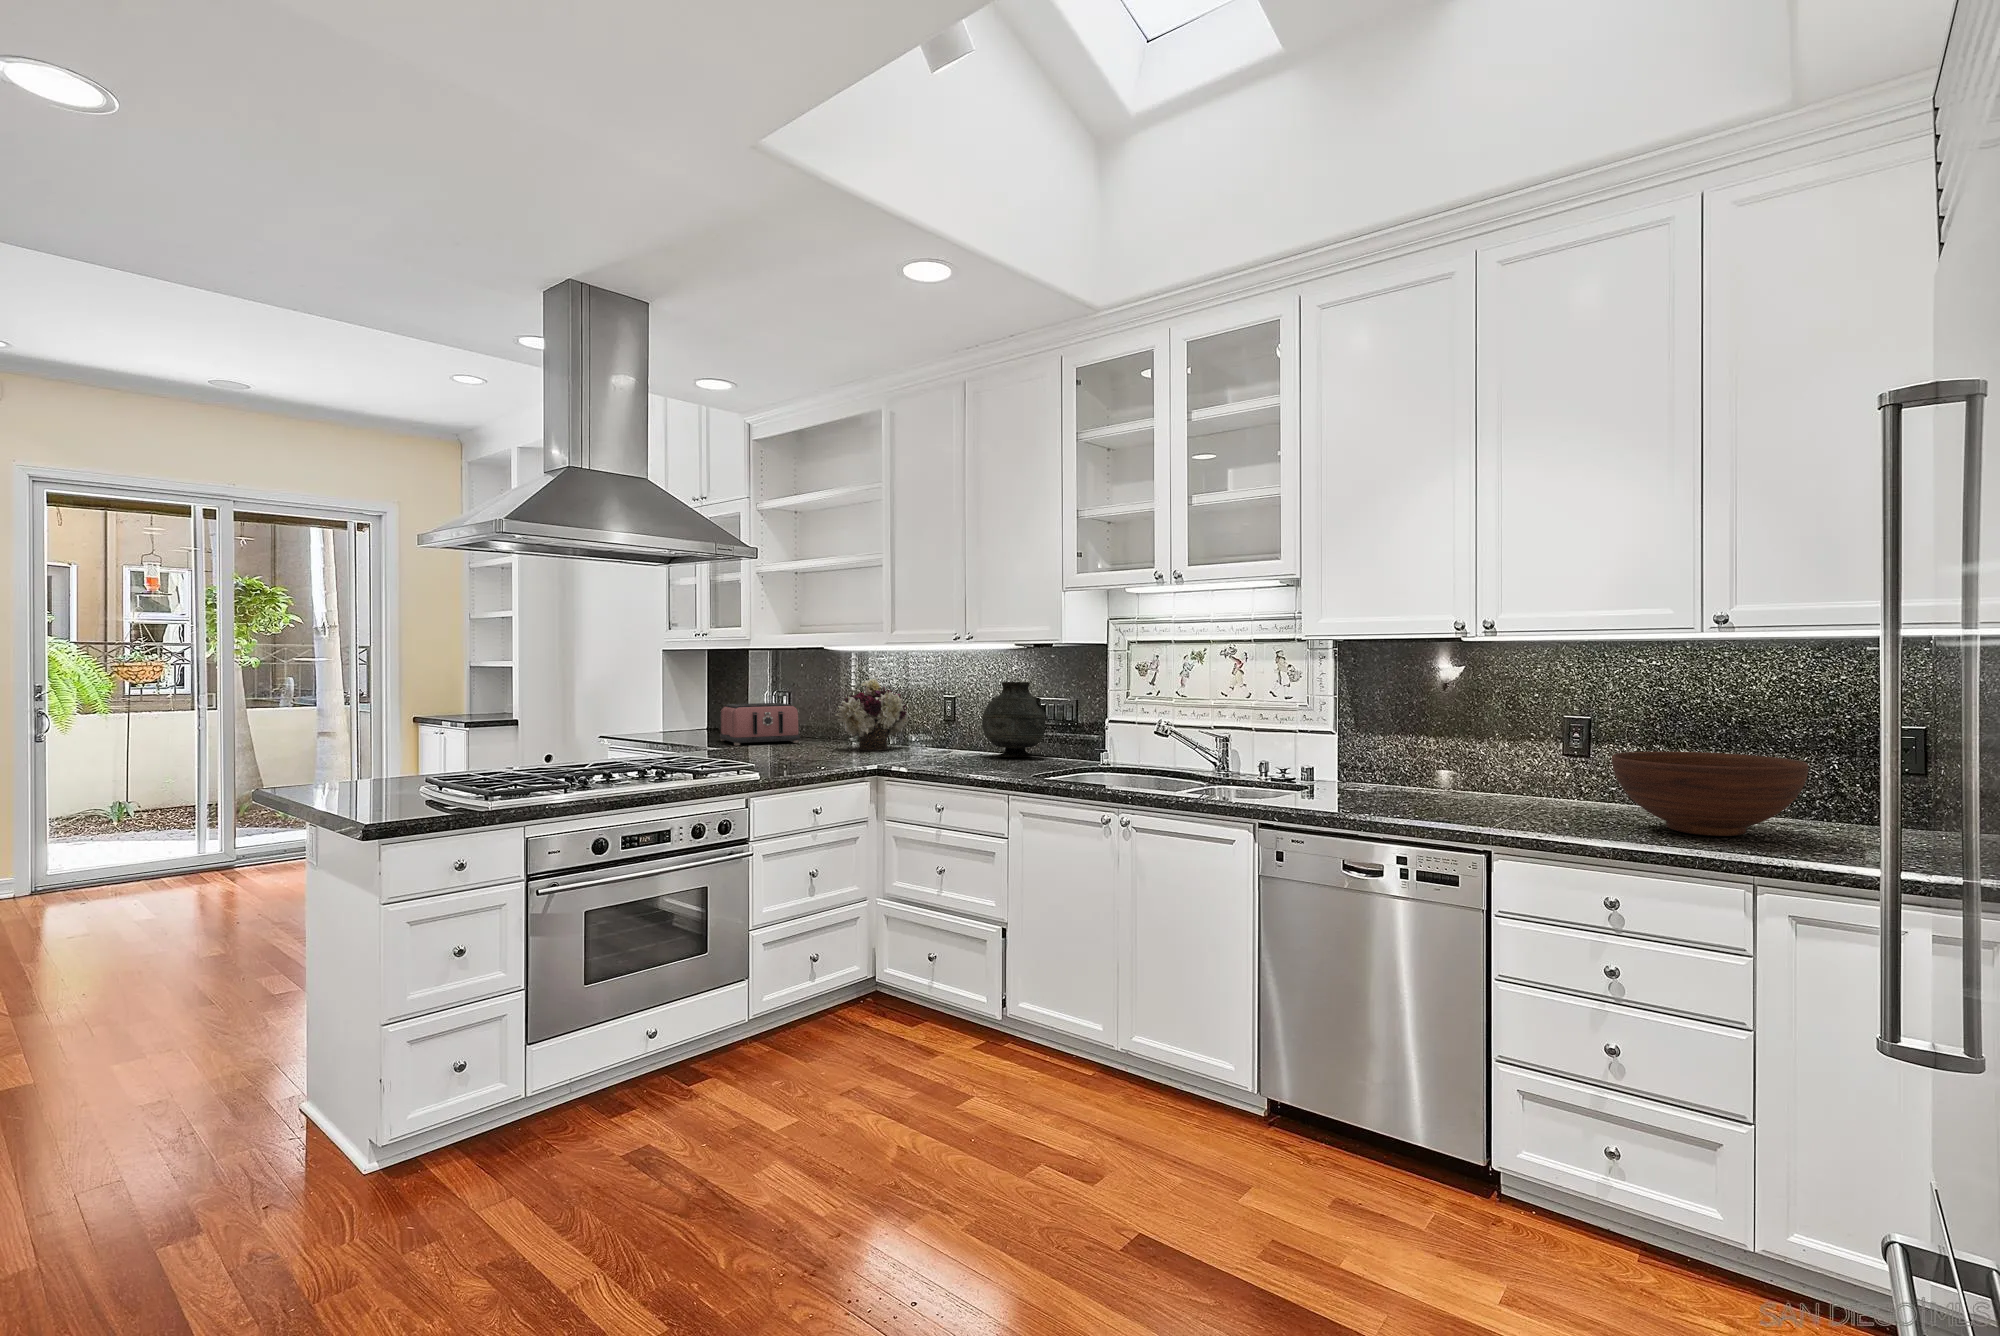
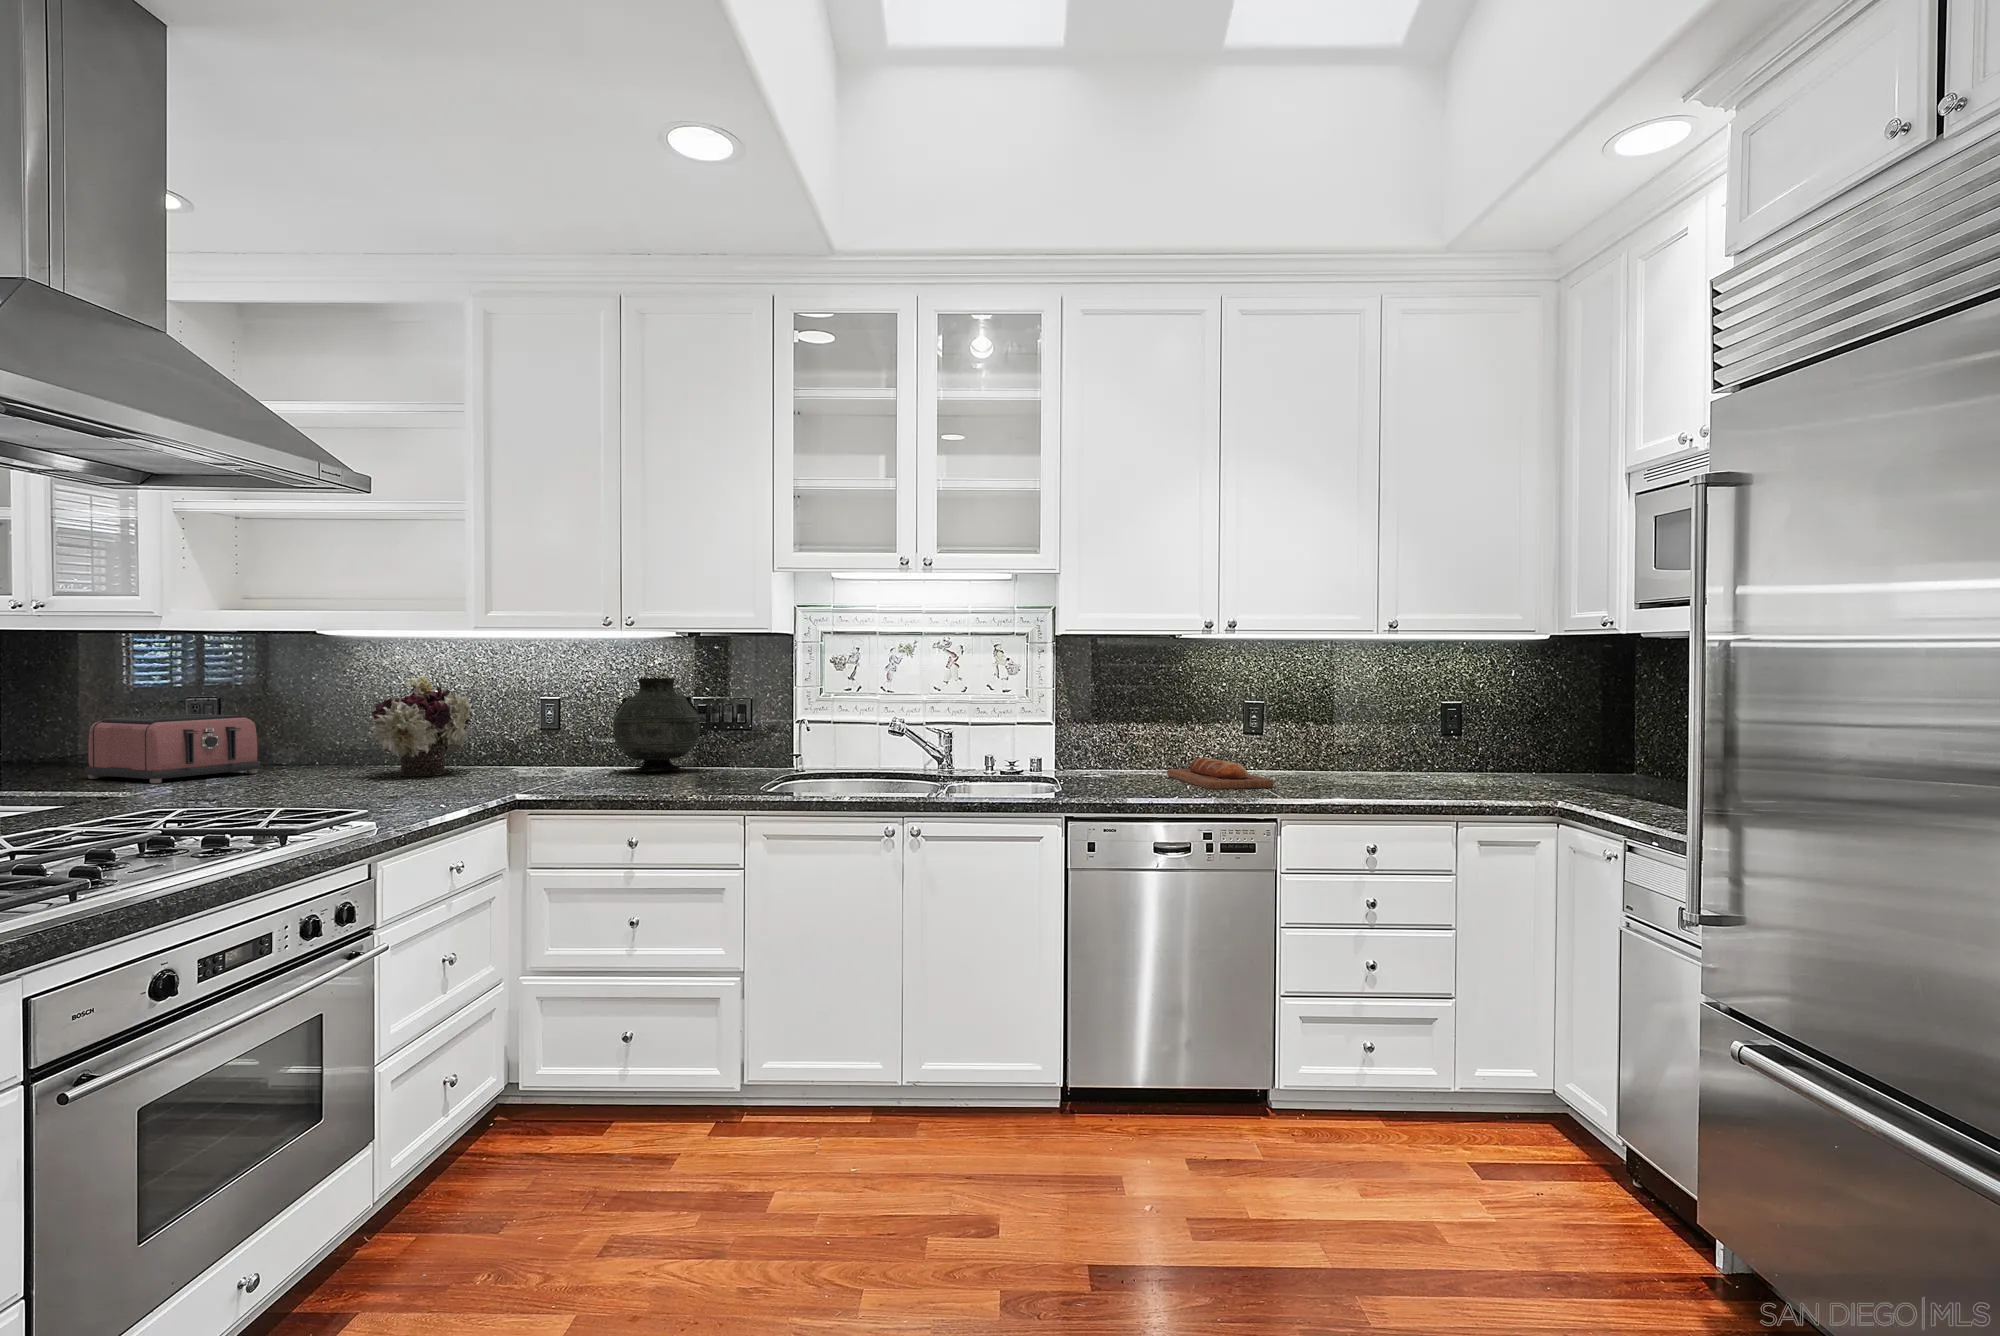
fruit bowl: present [1612,751,1808,836] -> none [1333,727,1462,790]
bread loaf: none [1436,777,1526,816] -> present [1167,758,1273,789]

